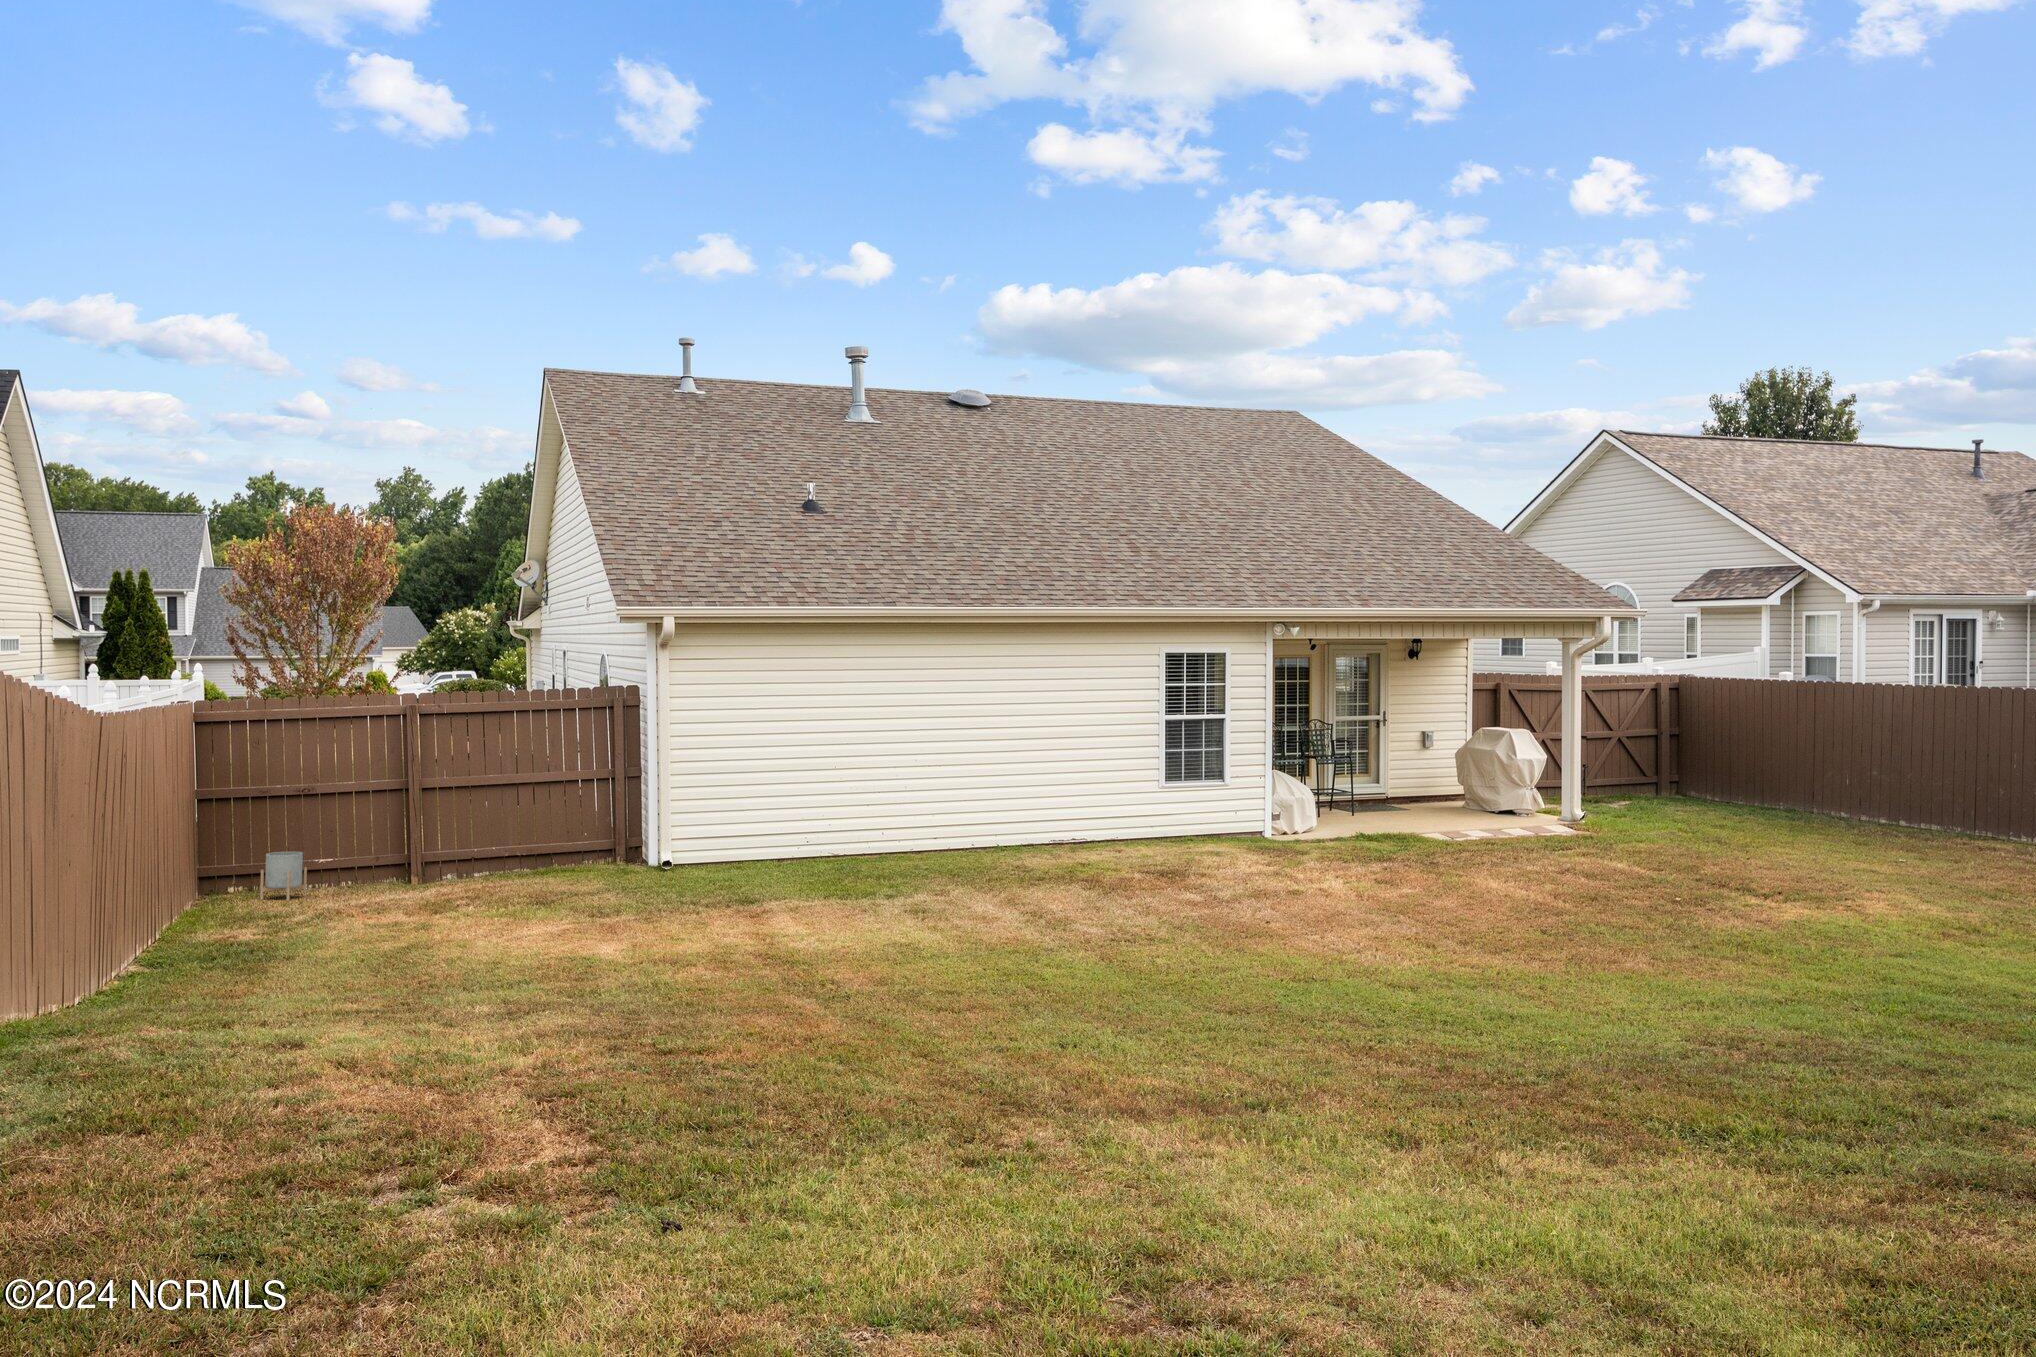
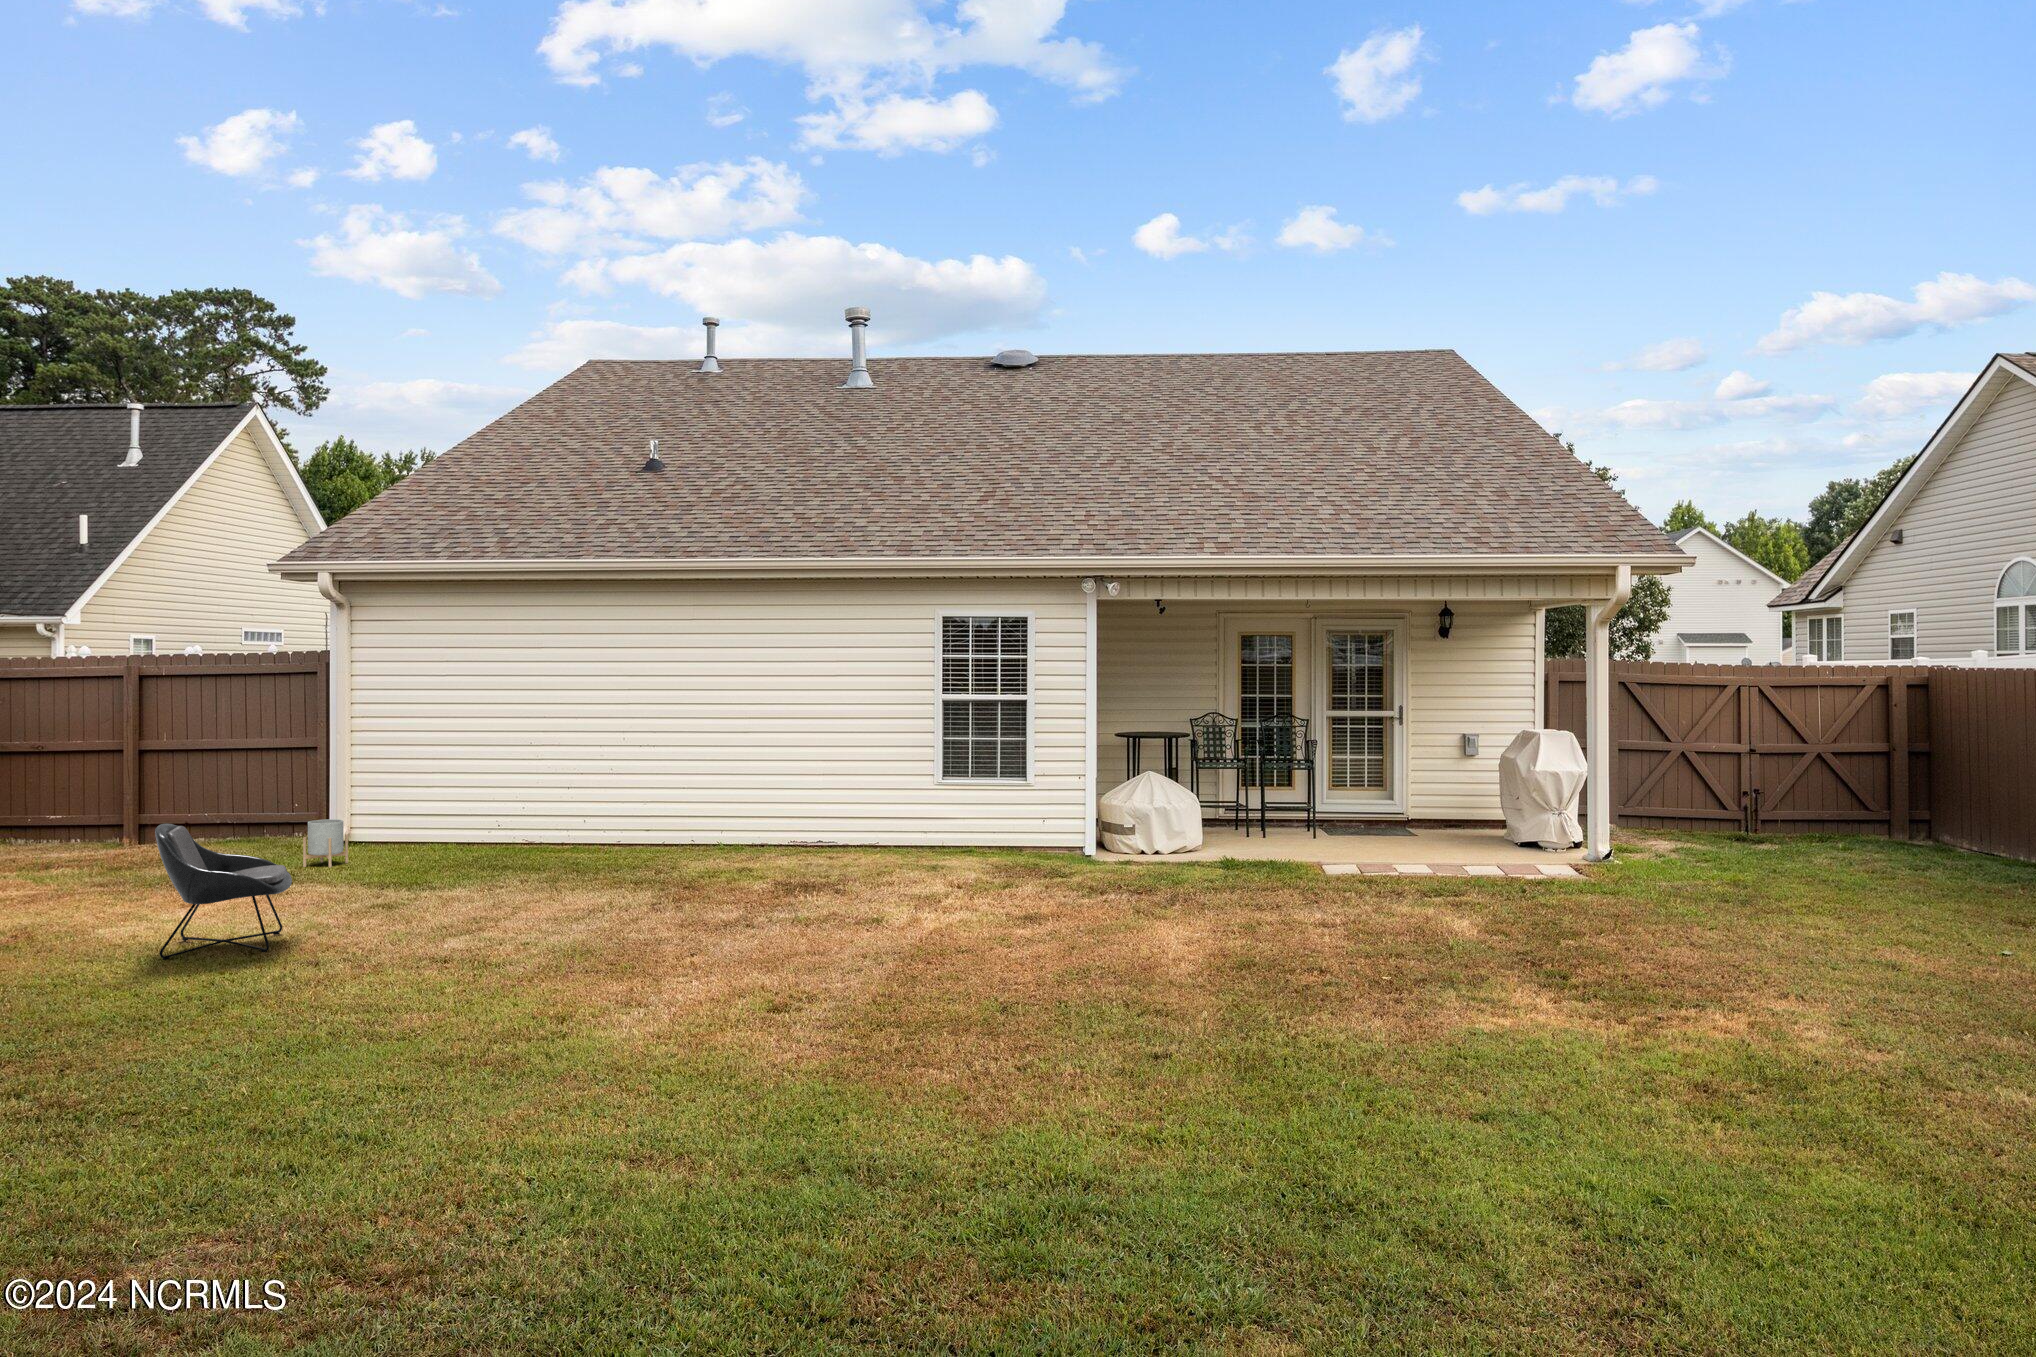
lounge chair: none [119,850,257,989] -> present [155,824,292,960]

